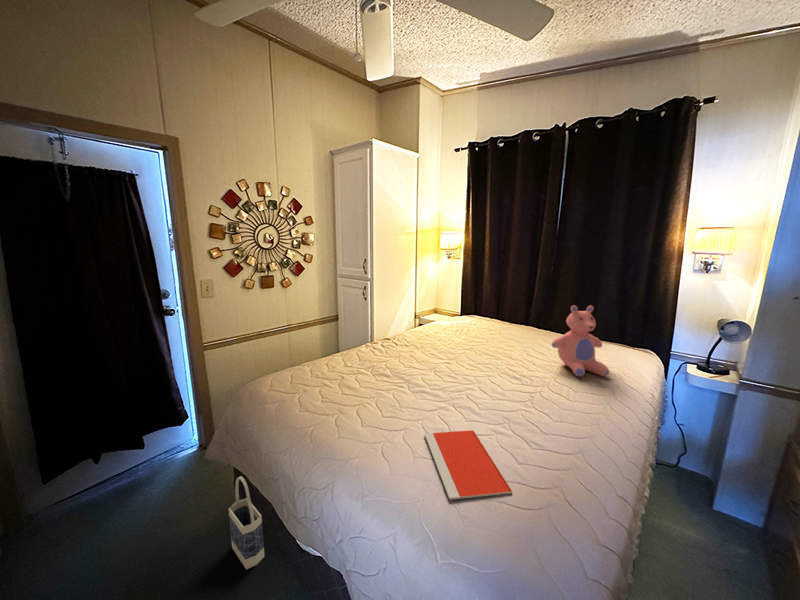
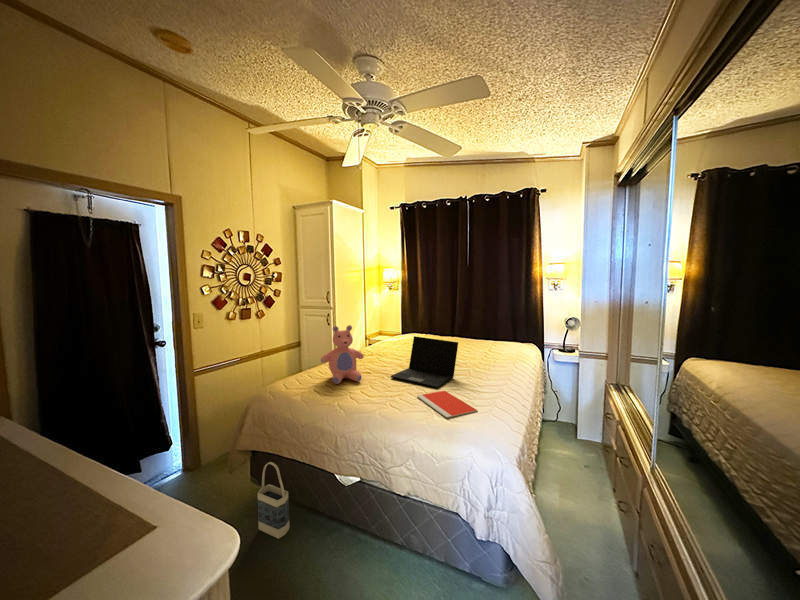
teddy bear: present [552,305,609,376] -> present [321,325,364,384]
laptop: none [406,331,512,422] -> present [390,336,458,388]

